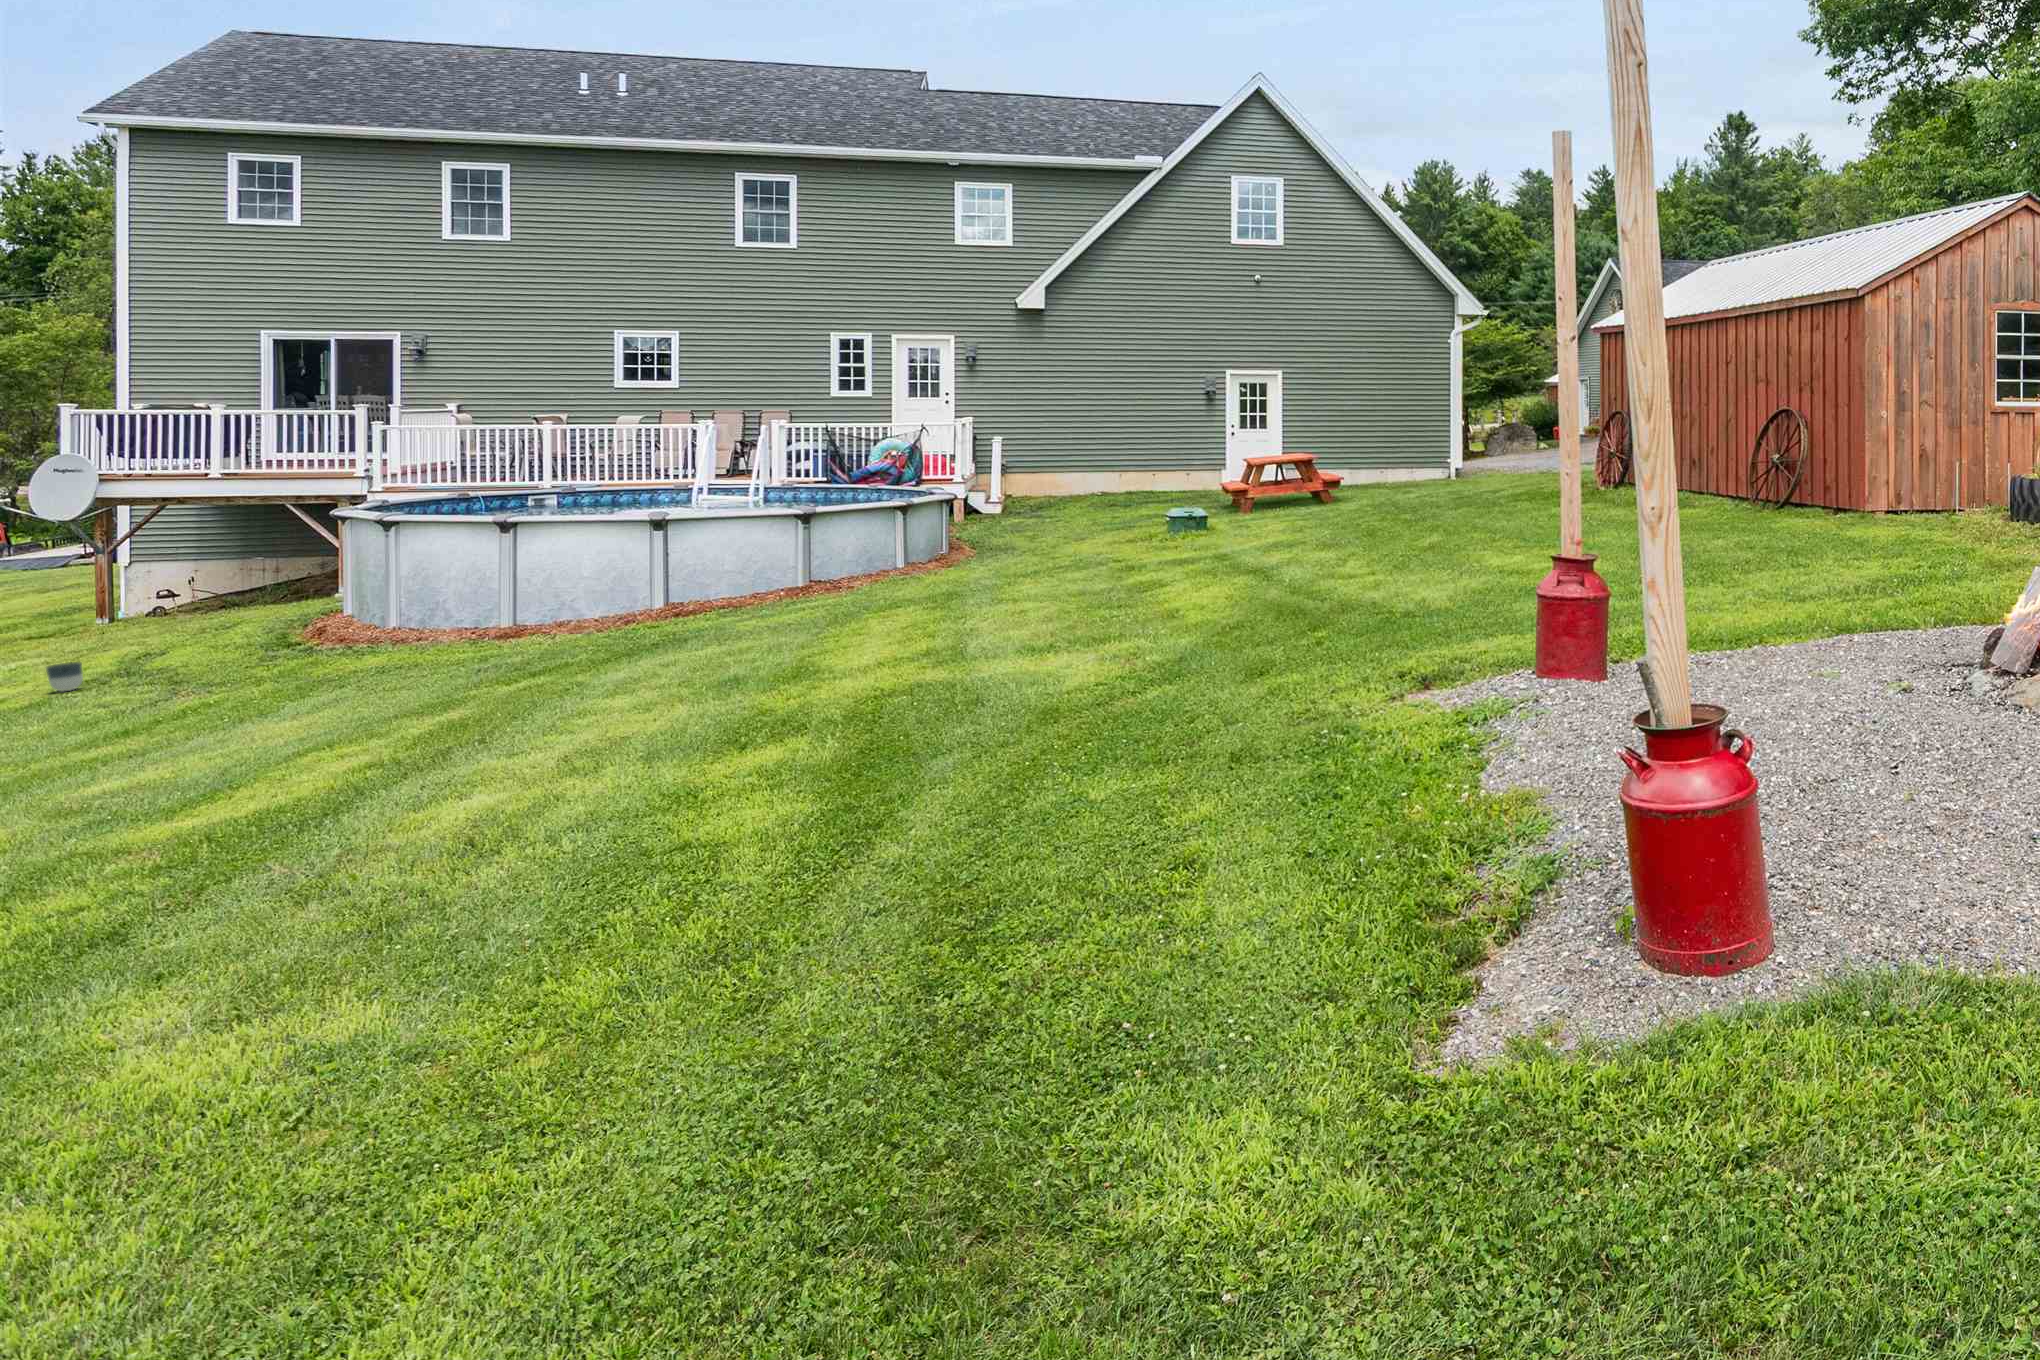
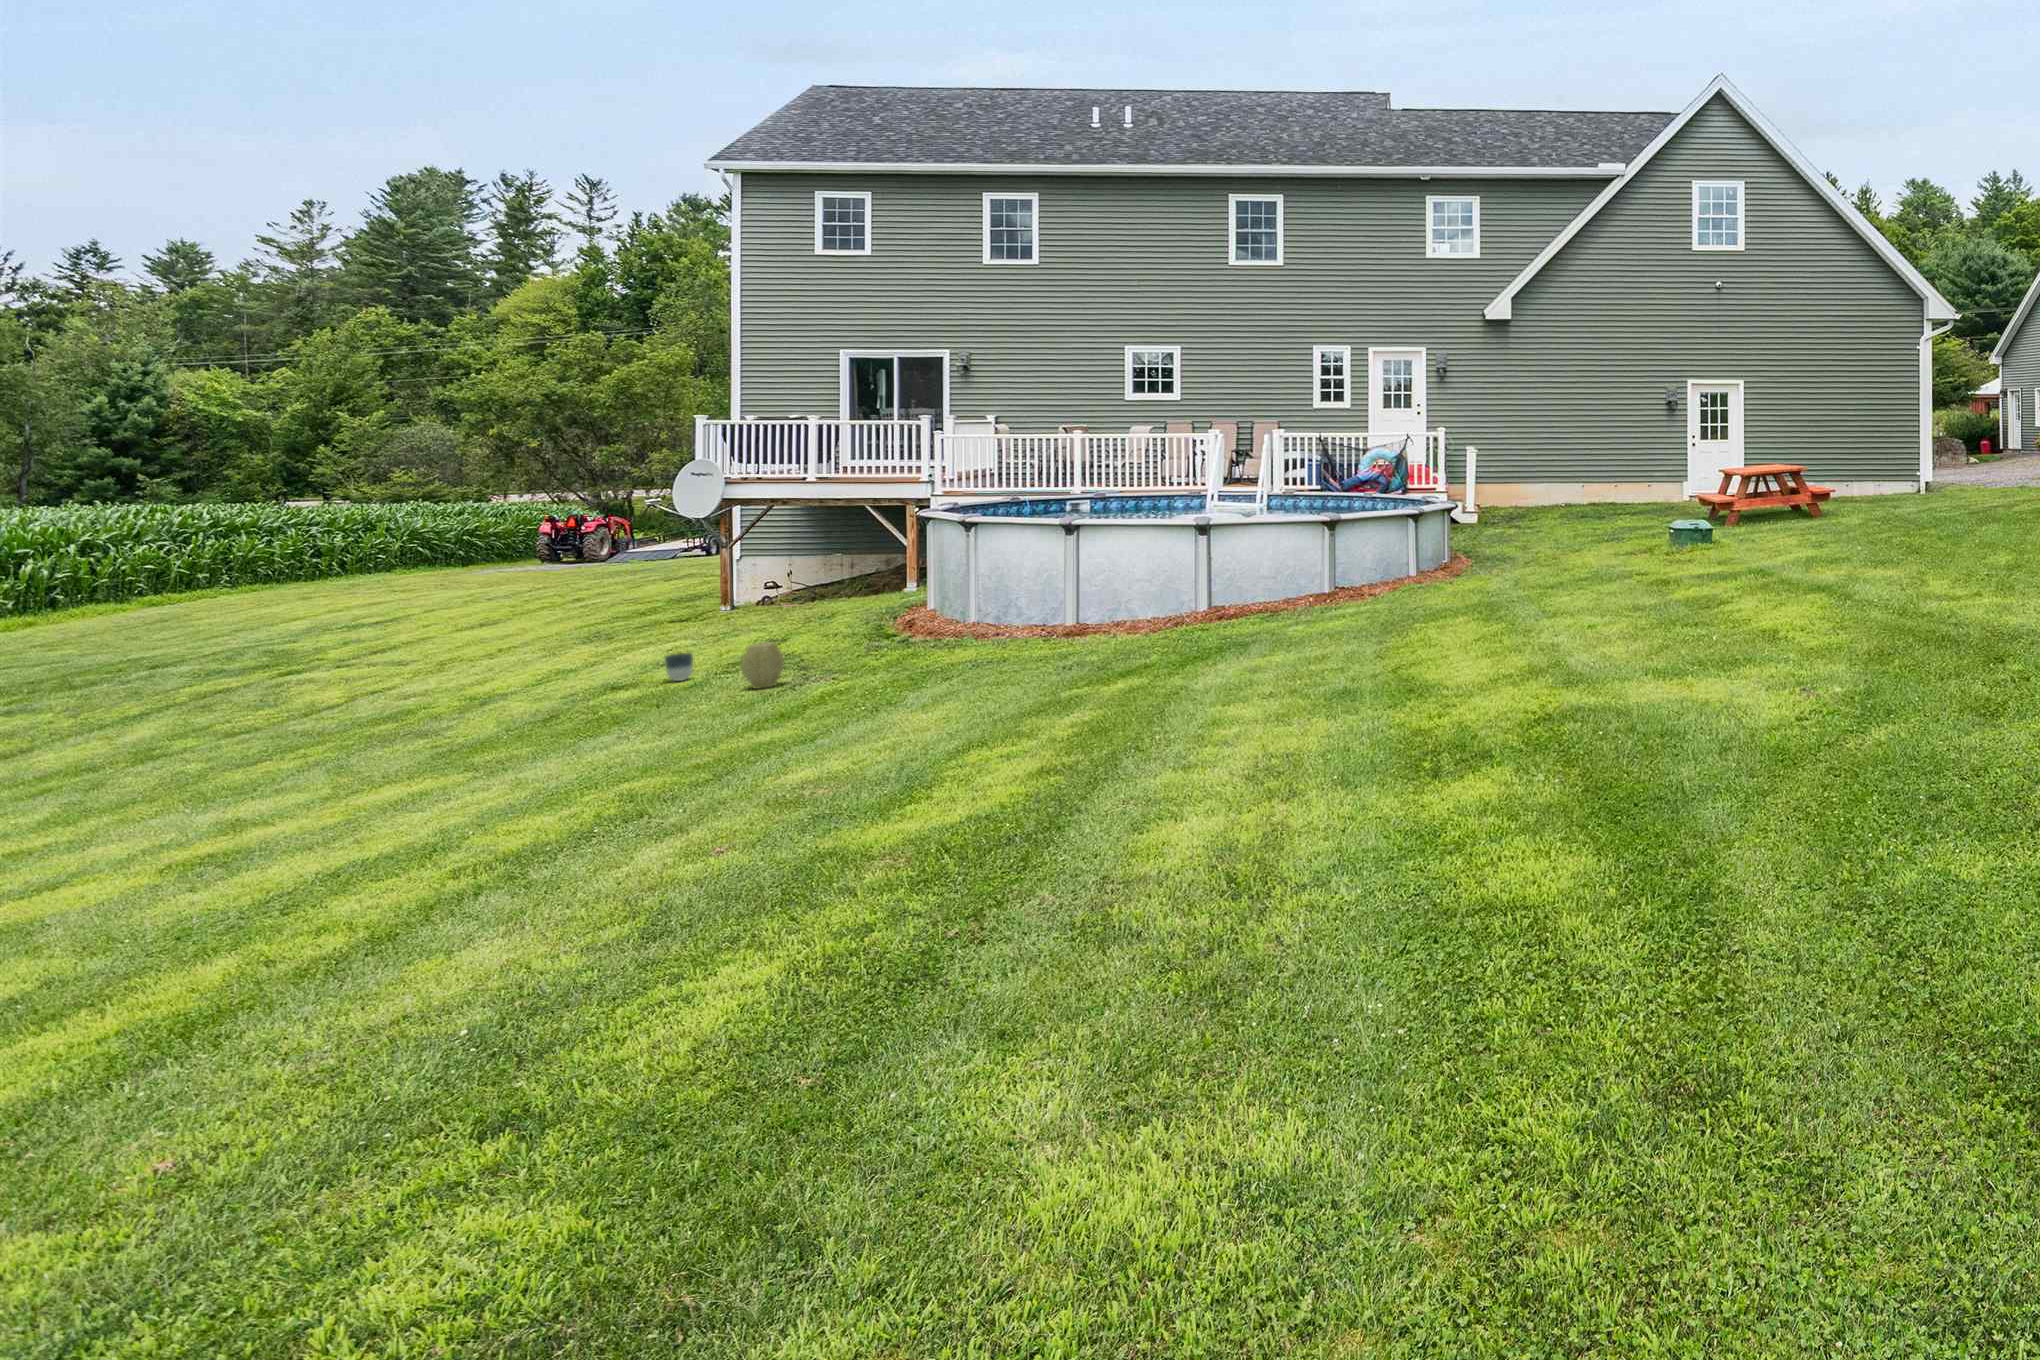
woven basket: none [149,644,201,691] -> present [742,642,784,689]

